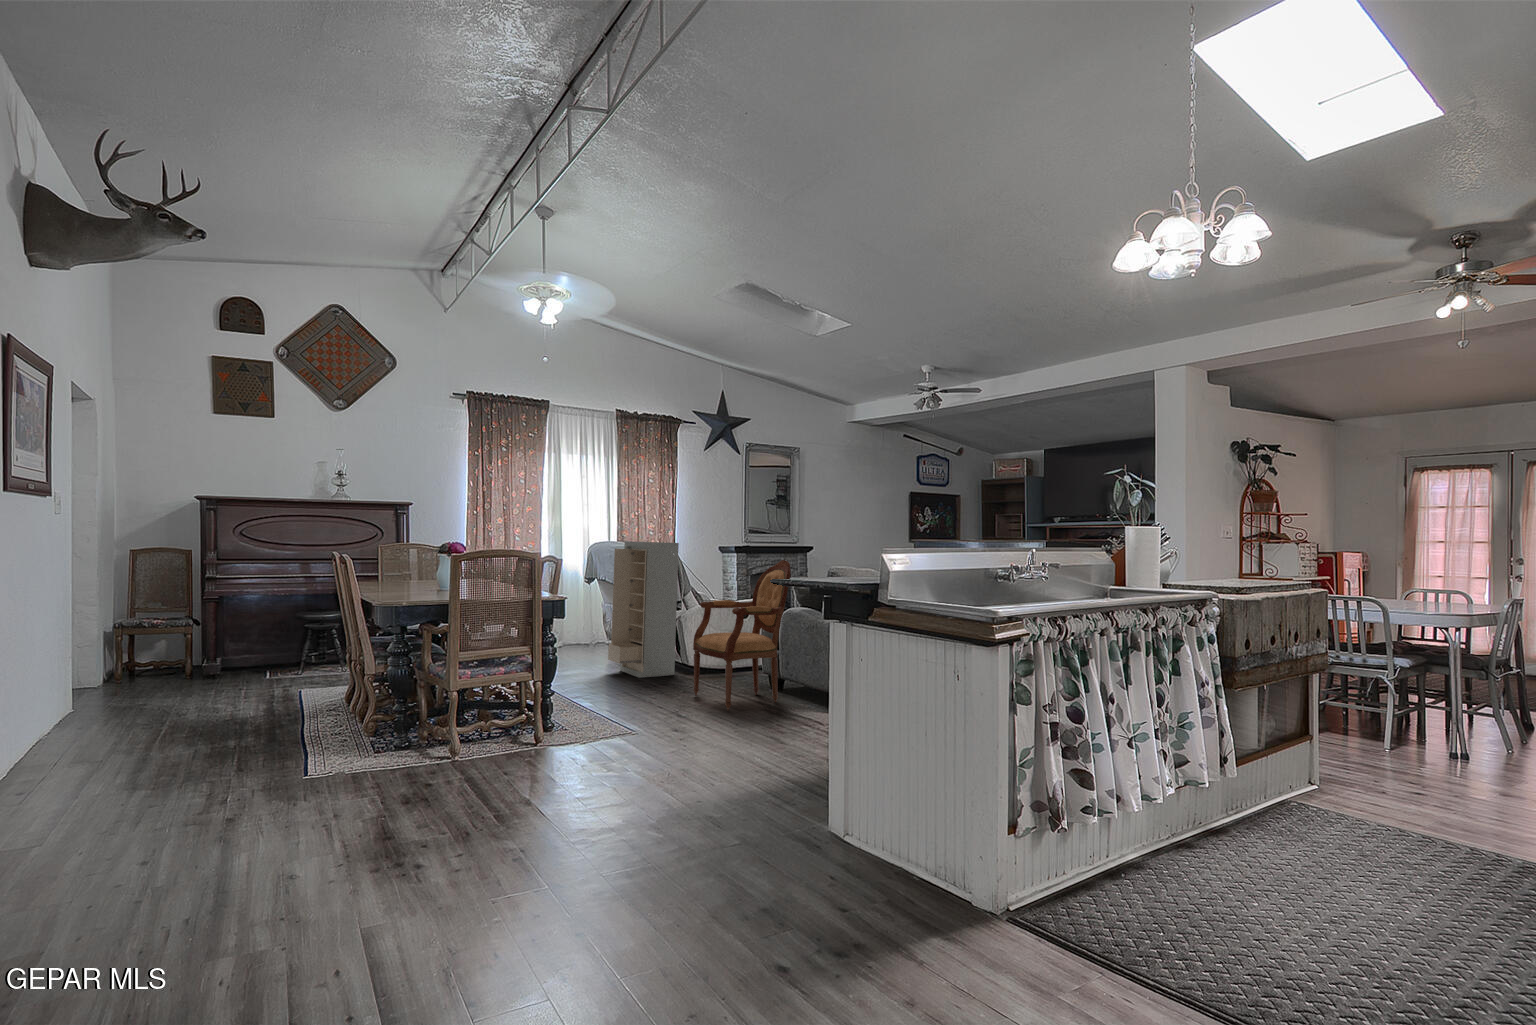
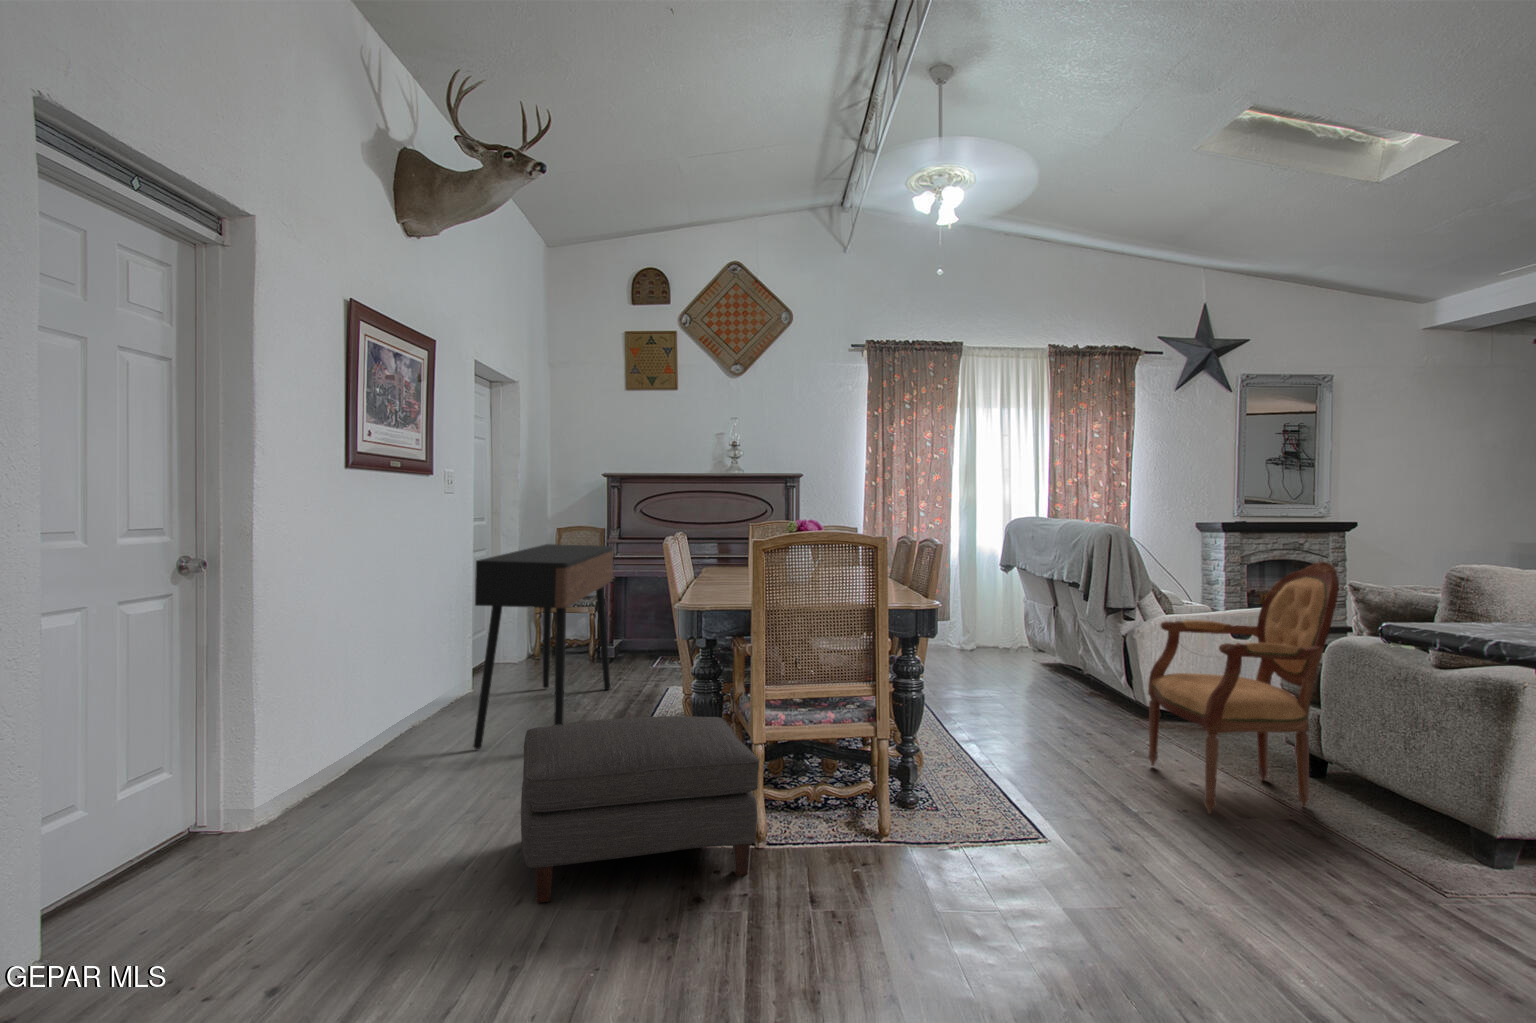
storage cabinet: present [608,541,679,678] -> none [1024,520,1129,714]
console table: none [128,566,241,753] -> present [473,544,613,749]
ottoman: none [254,679,463,807] -> present [521,716,759,903]

